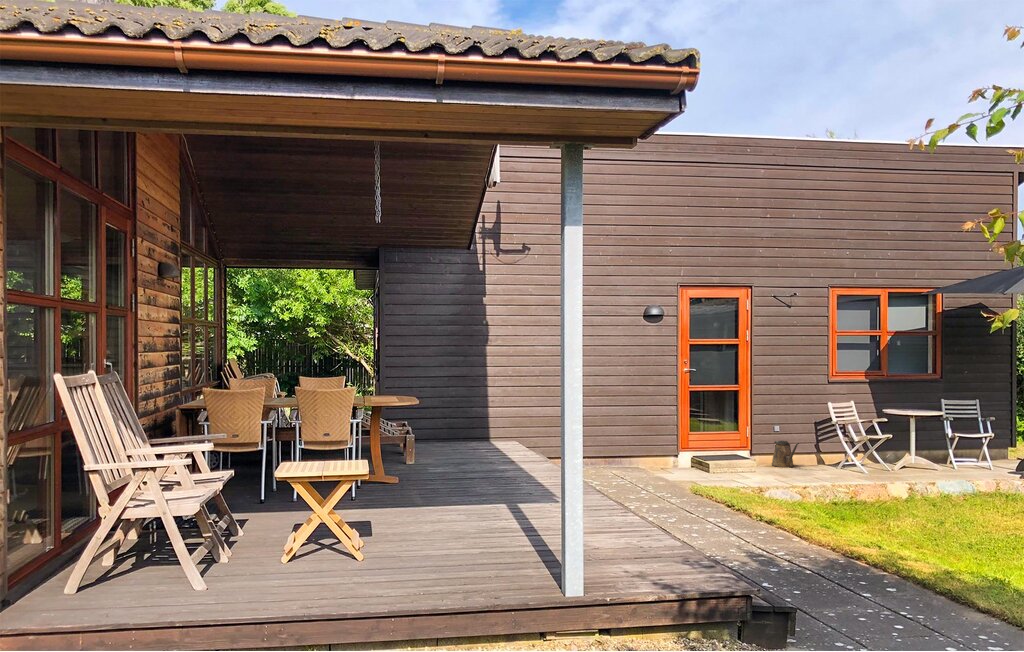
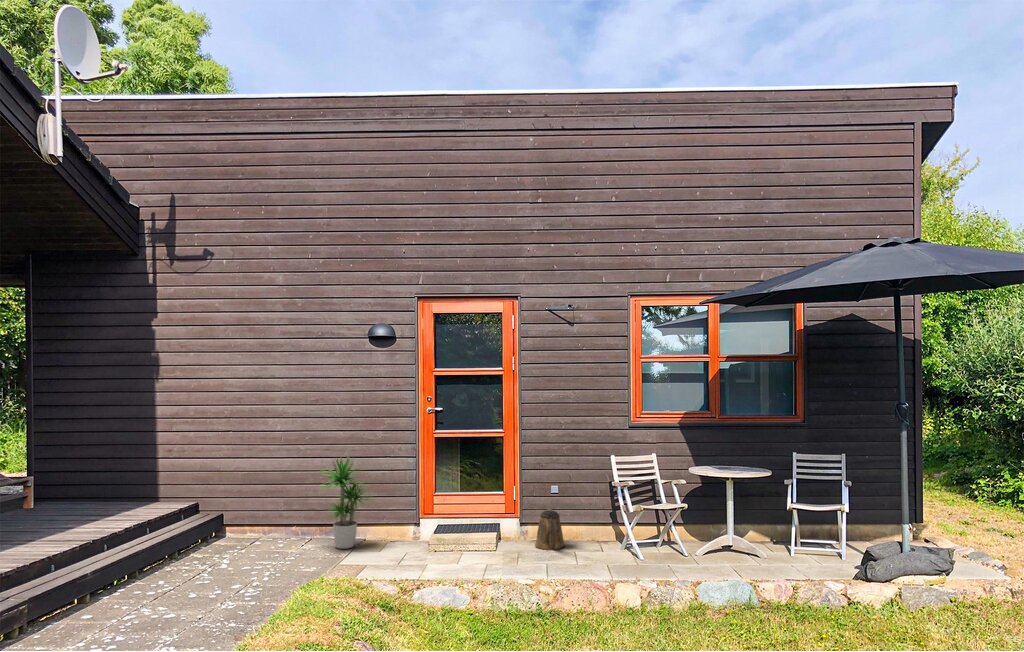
potted plant: none [621,400,665,468] -> present [320,456,371,549]

